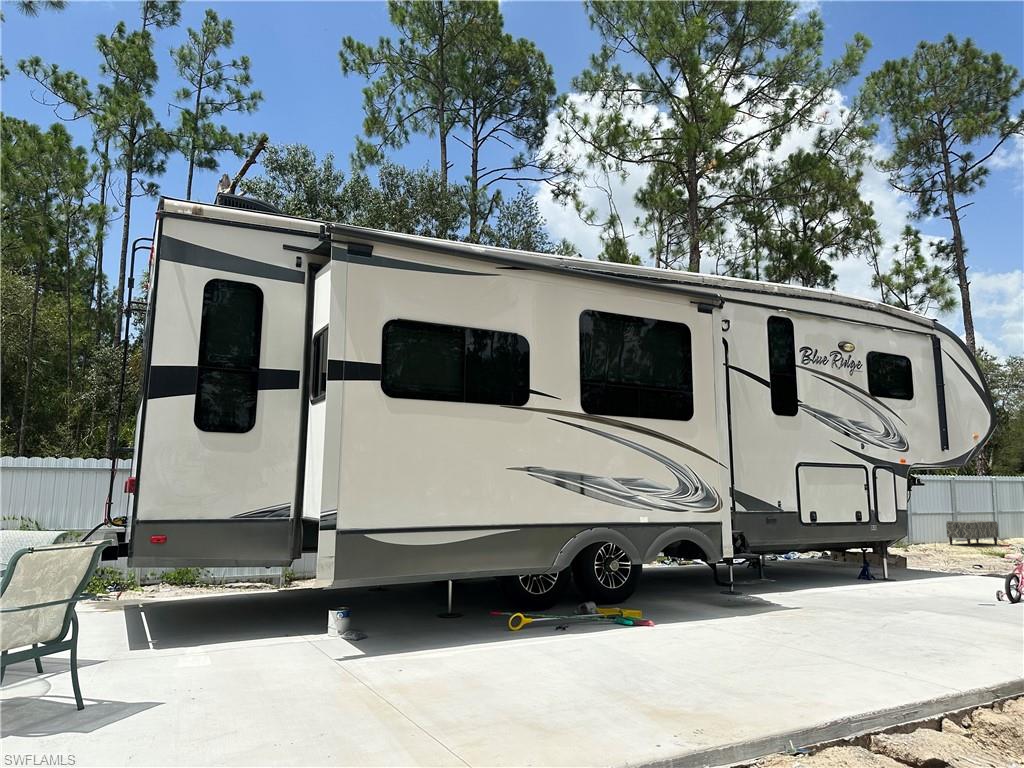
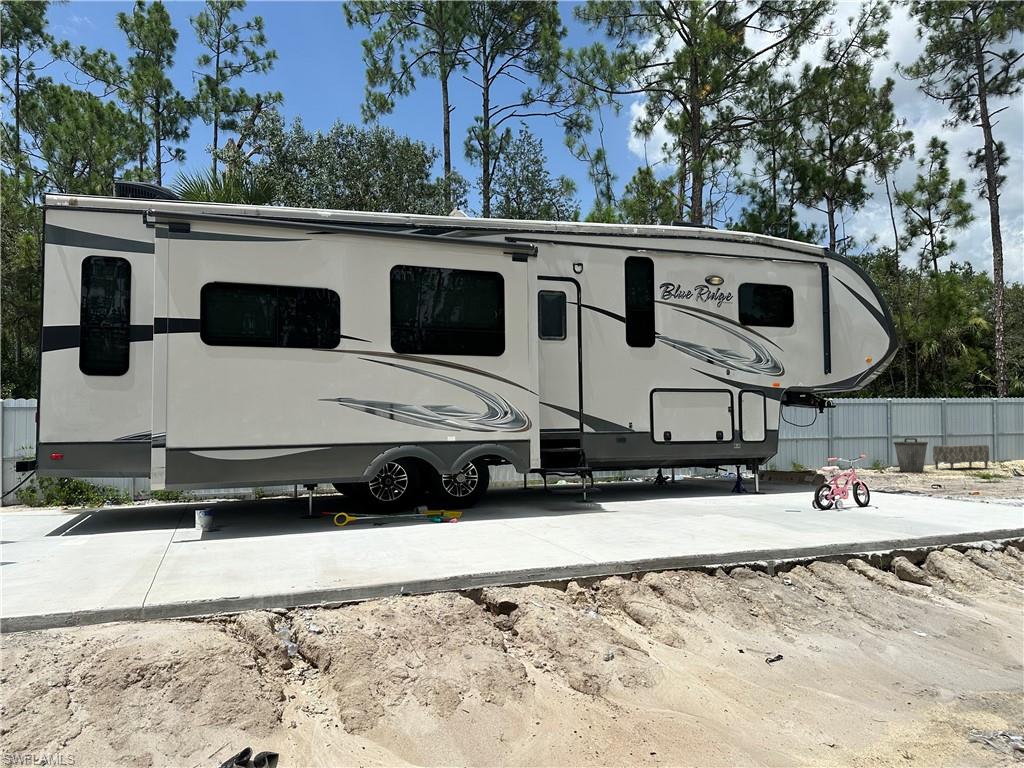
trash can: none [915,514,950,548] -> present [893,438,928,471]

